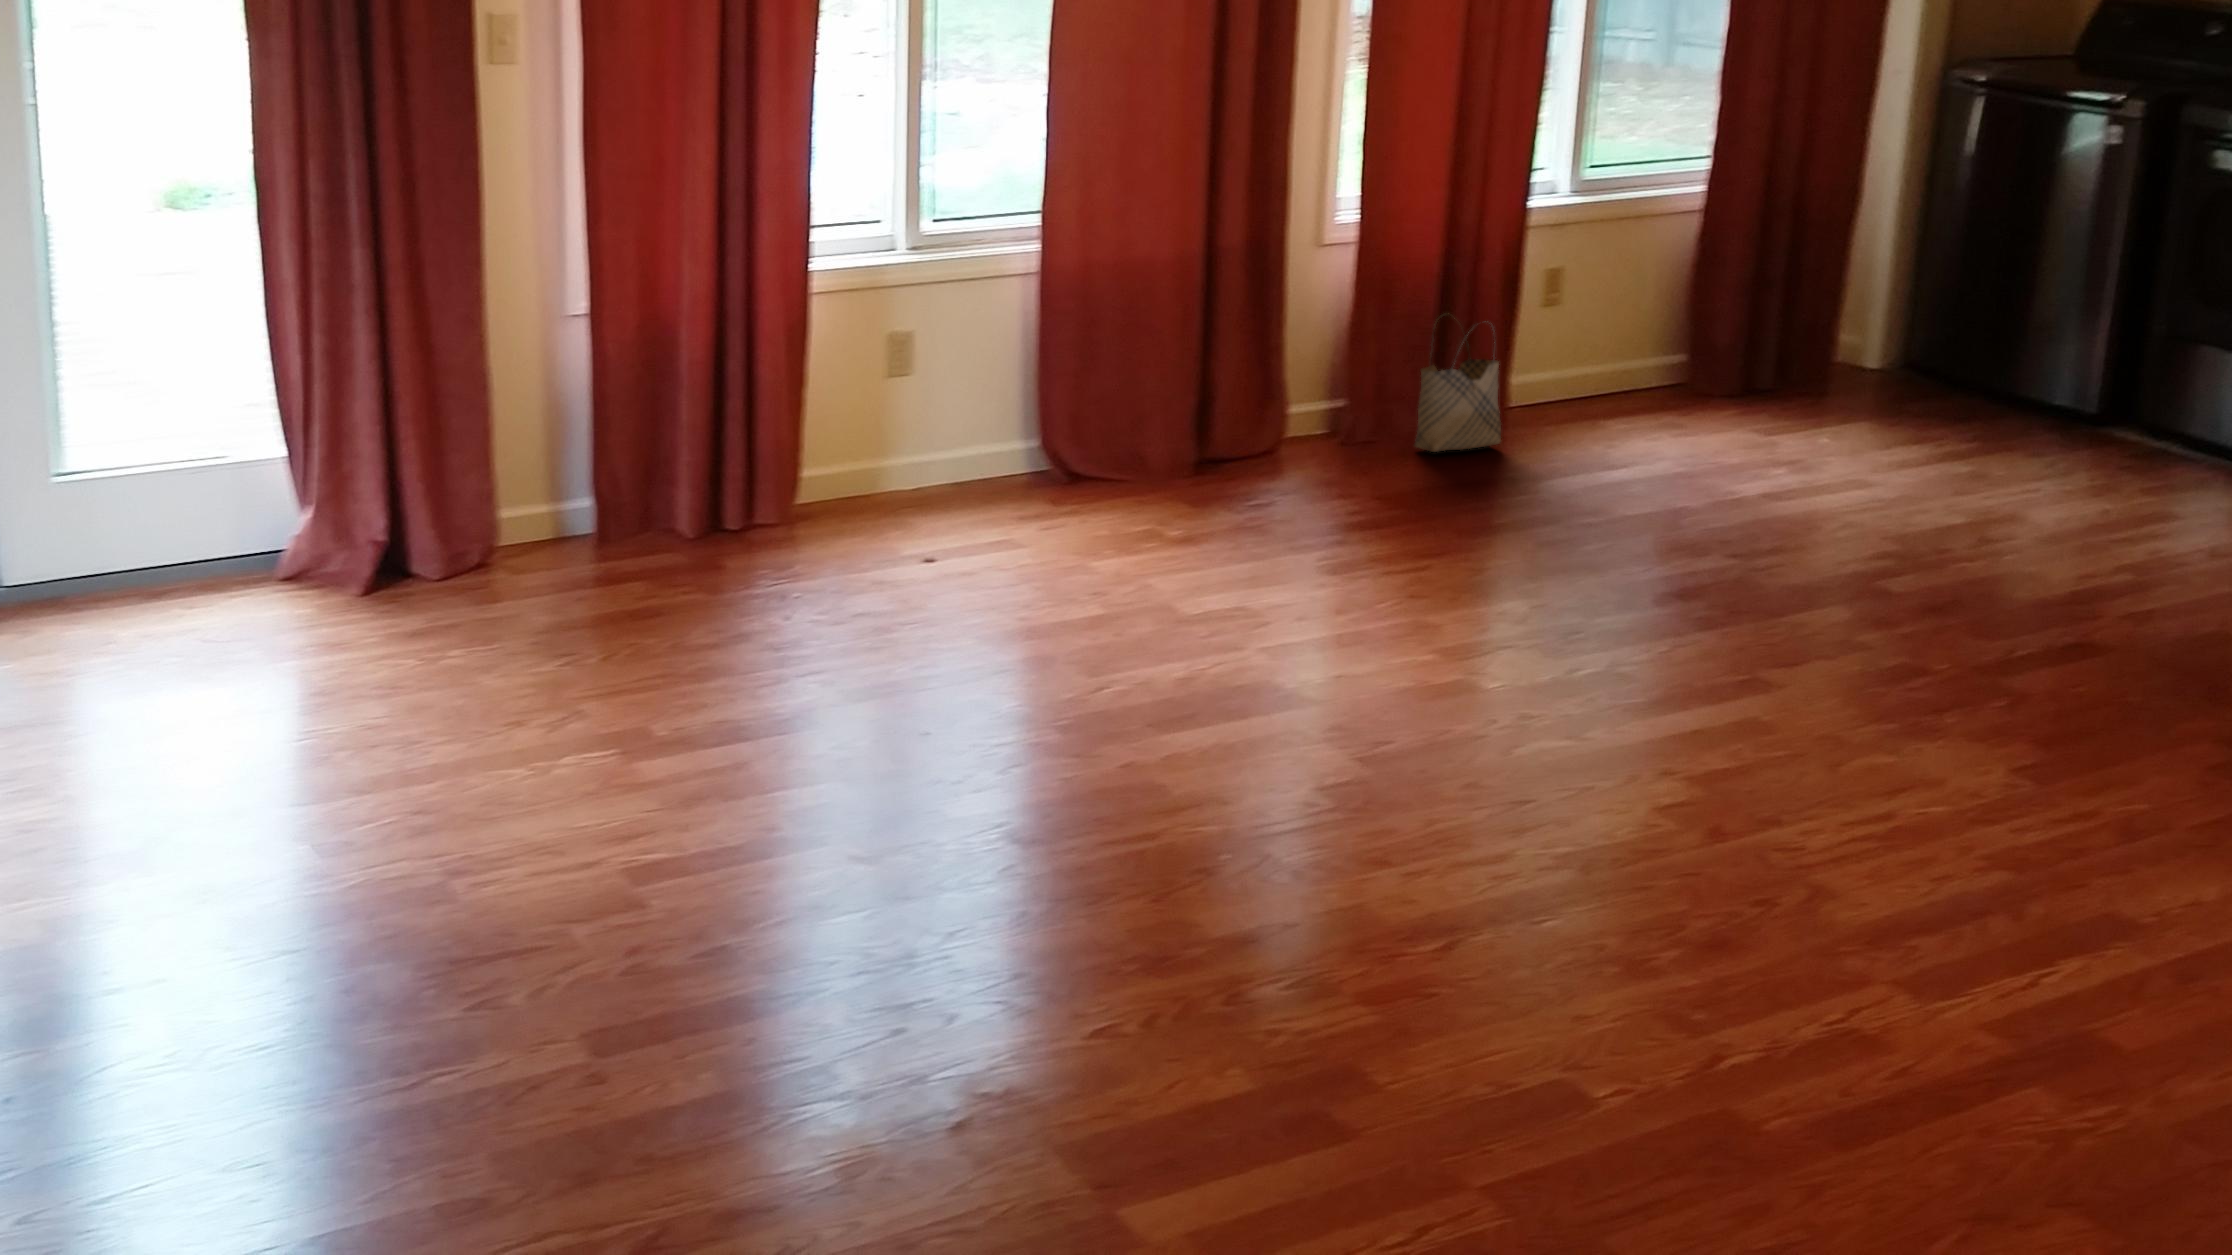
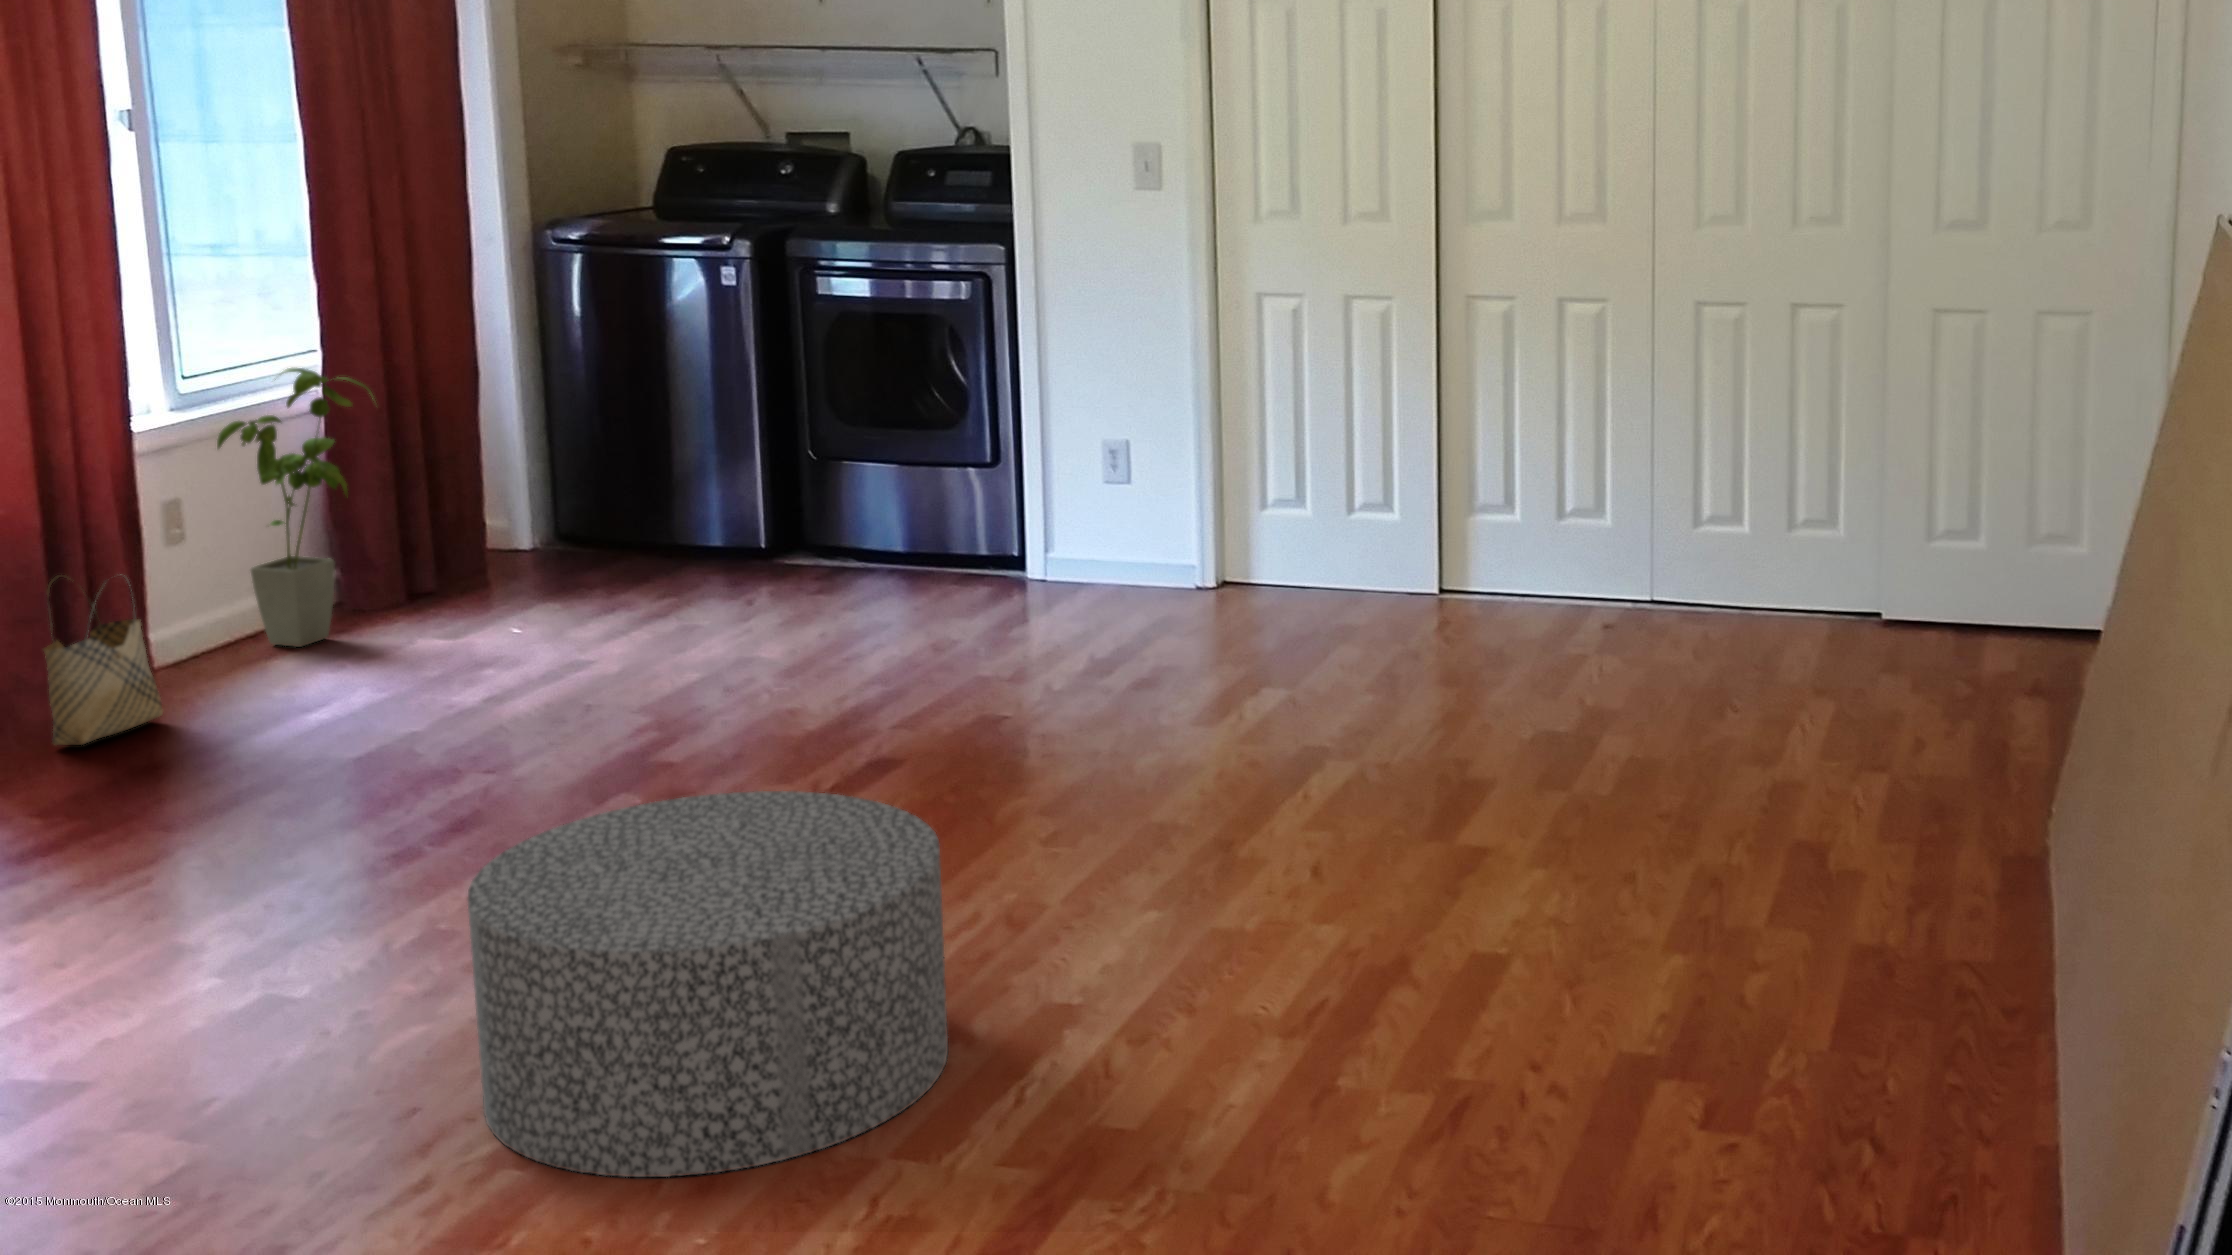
house plant: none [1598,171,1739,414] -> present [217,368,373,647]
ottoman: none [1568,623,2060,1005] -> present [468,791,948,1177]

